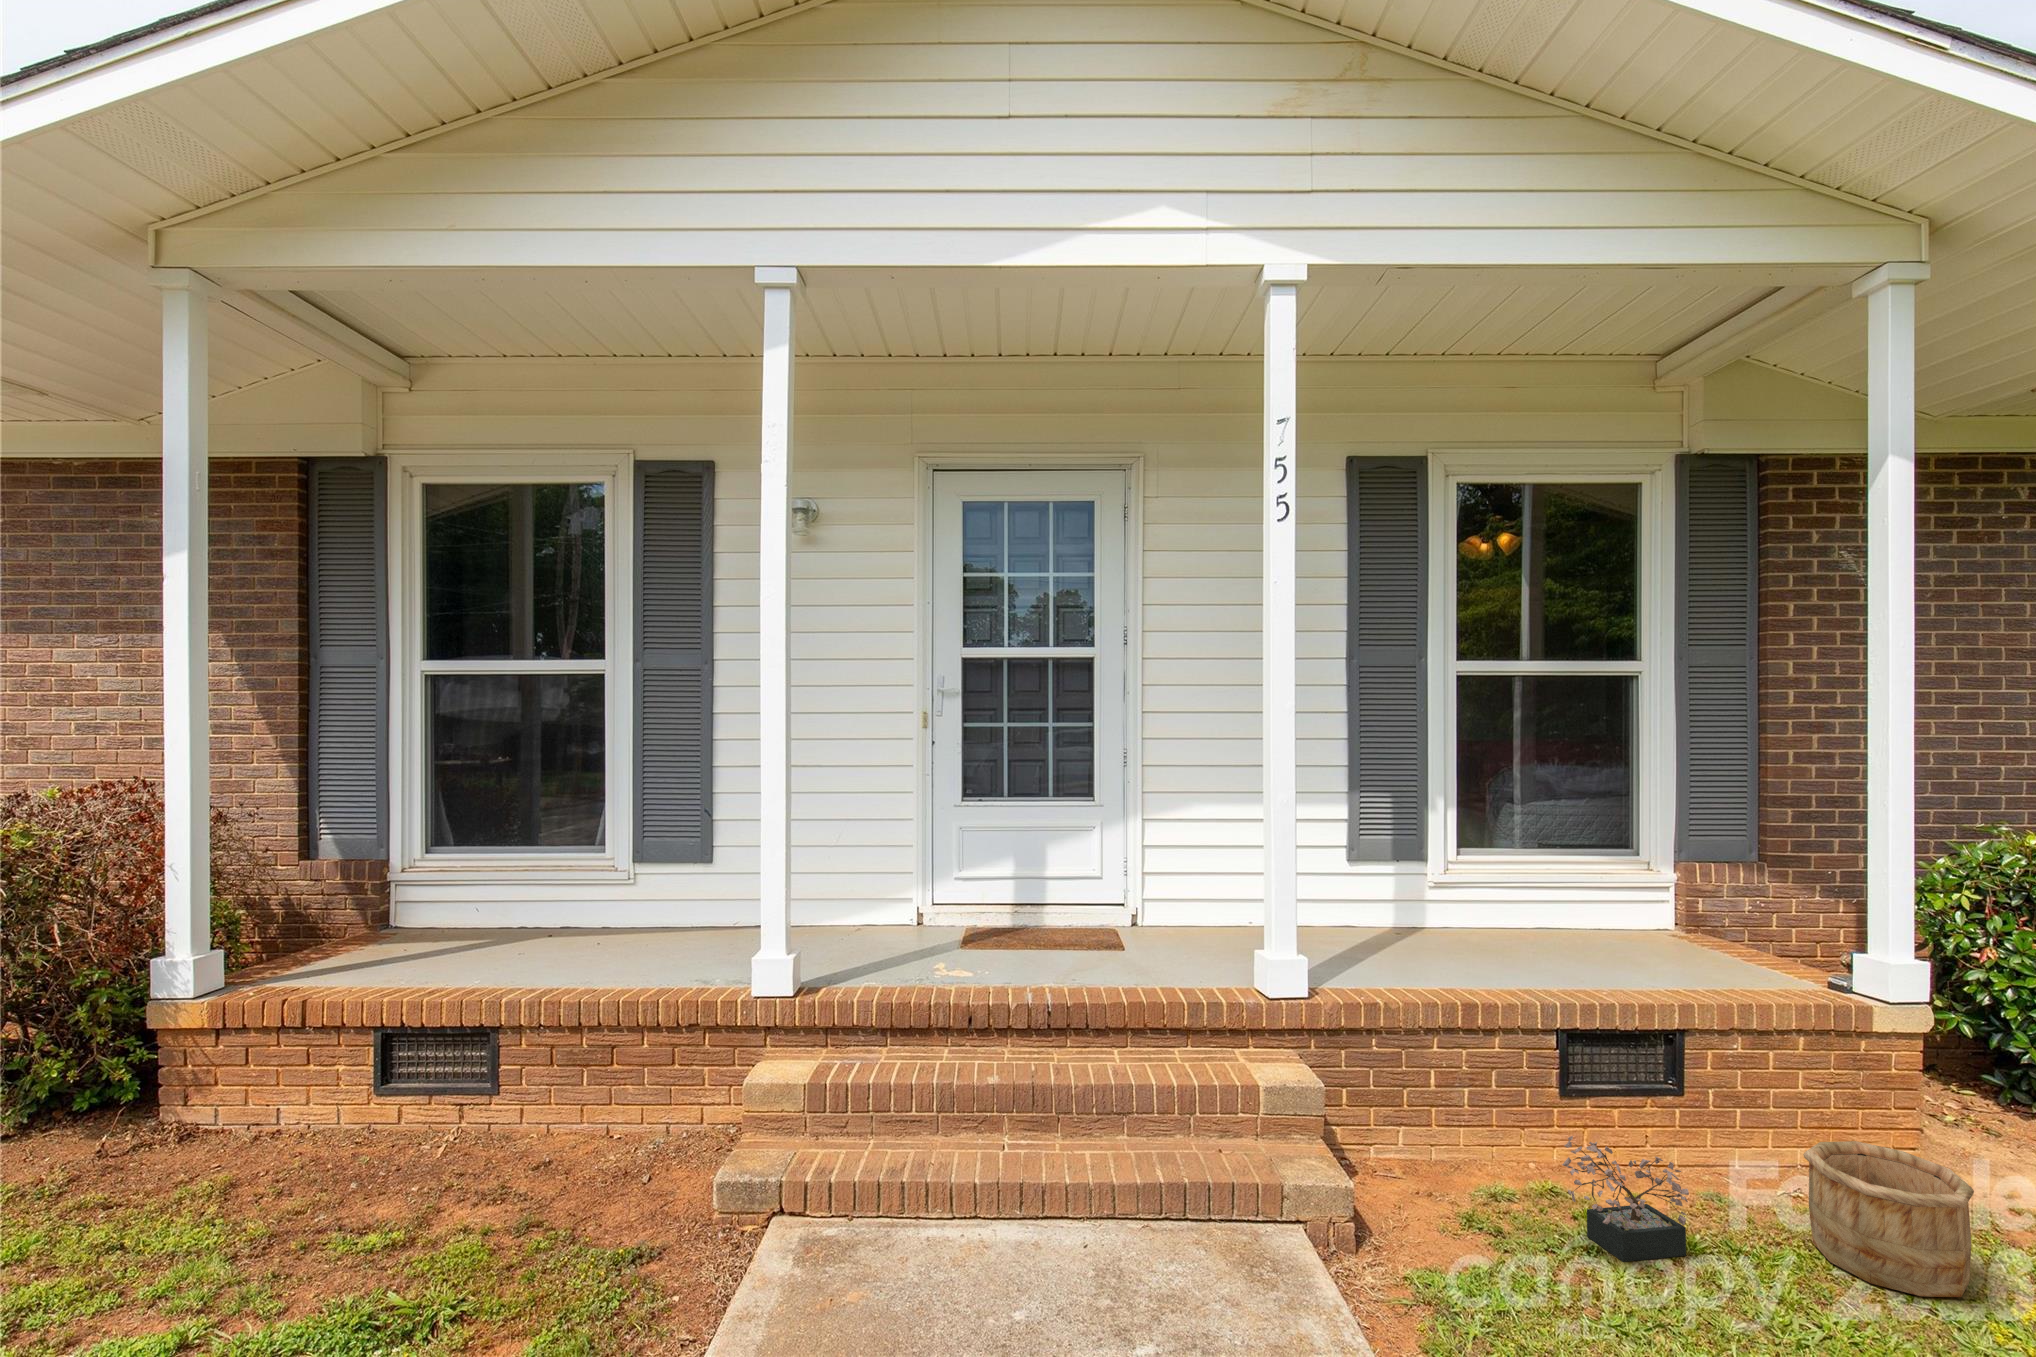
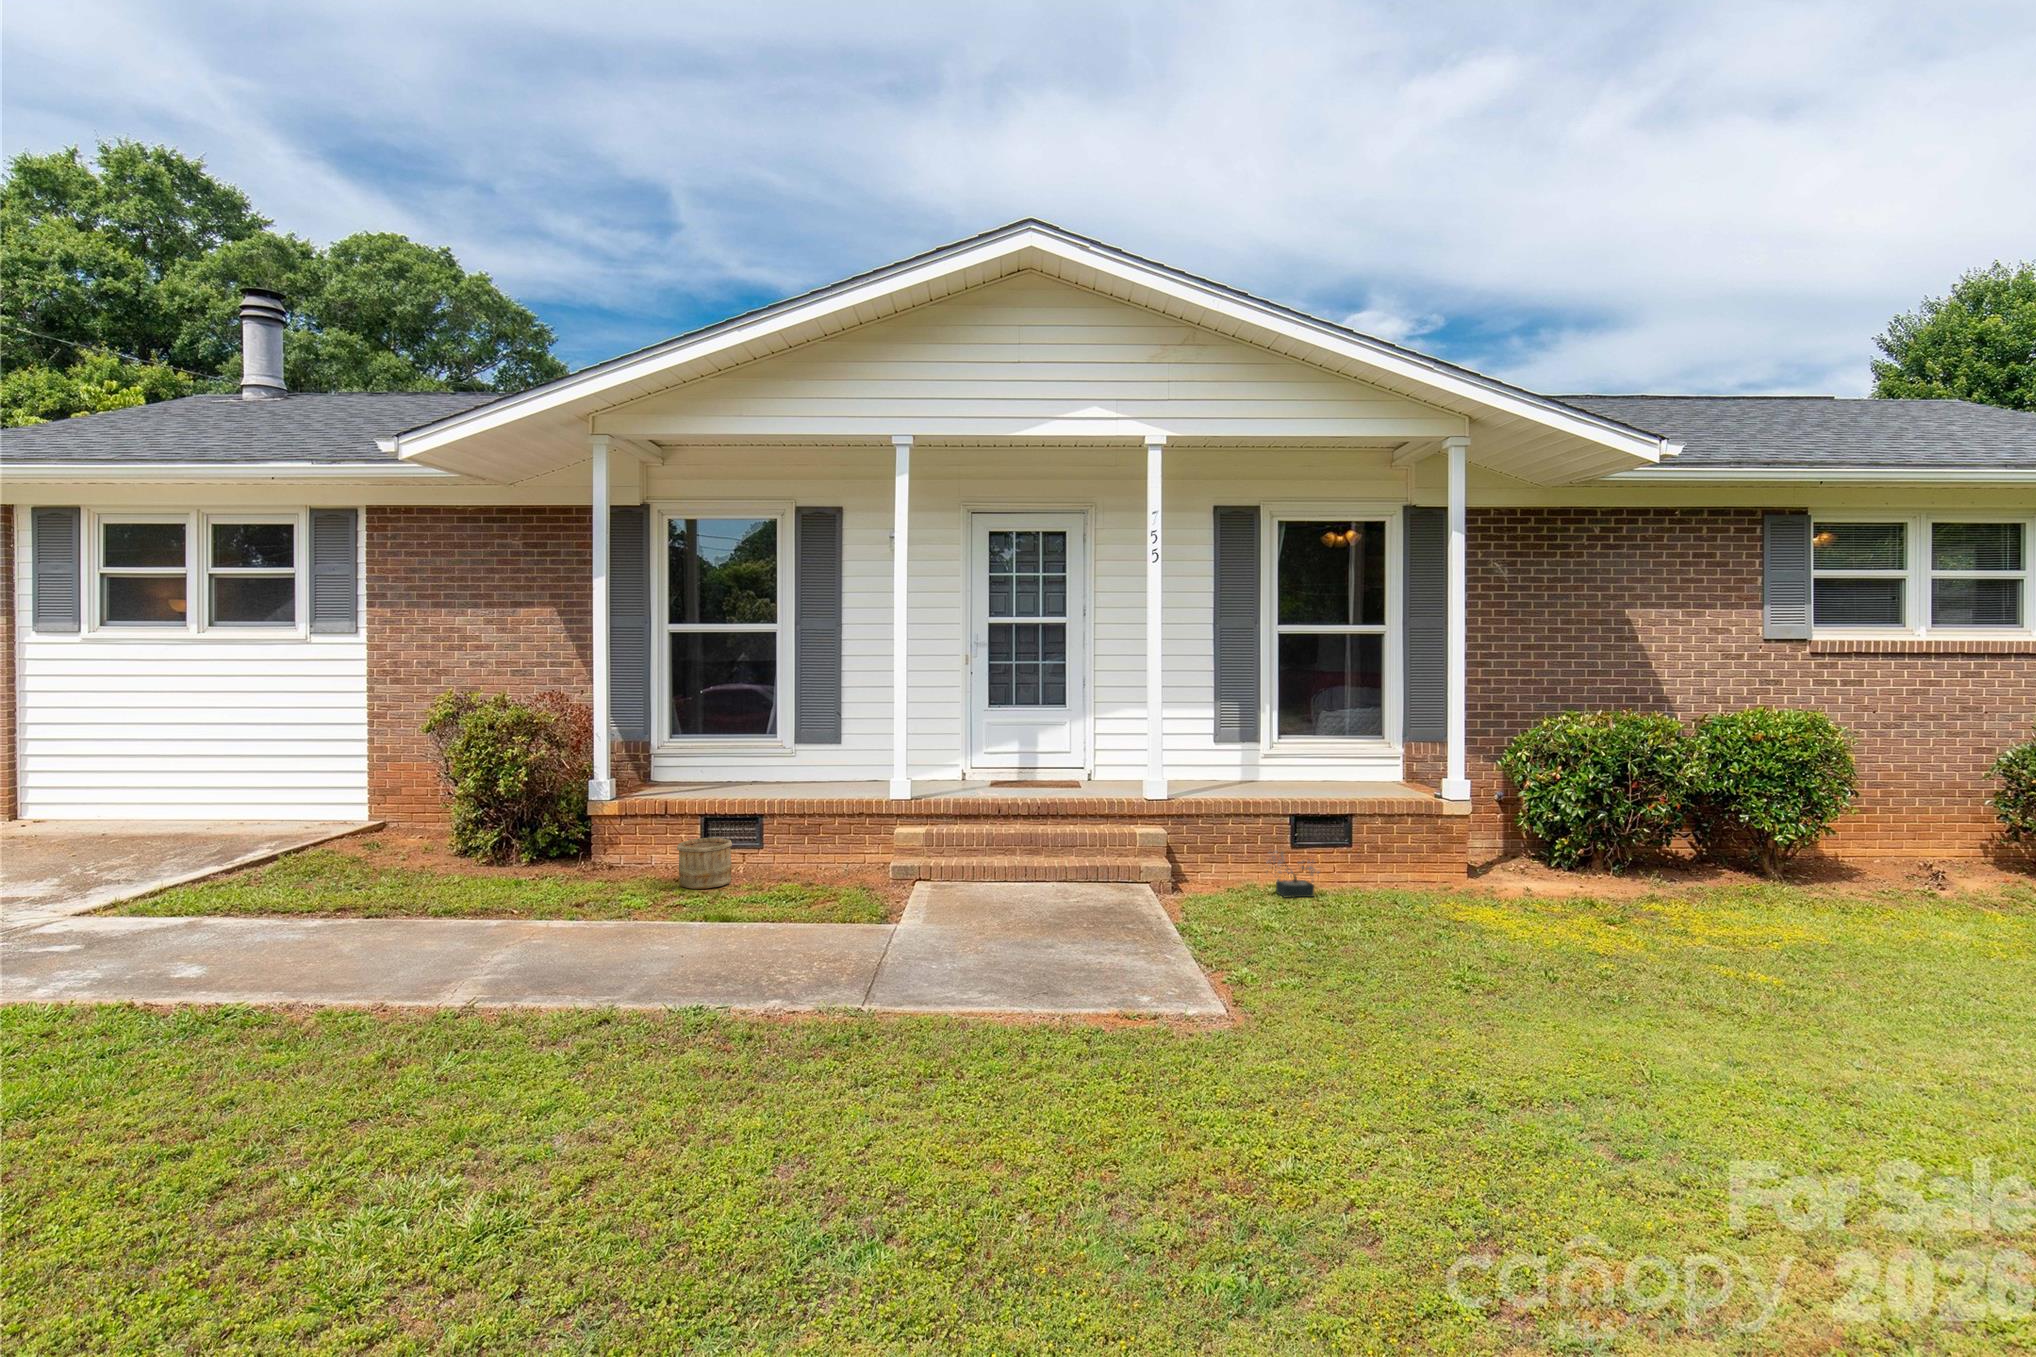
wooden bucket: present [1803,1141,1974,1297] -> present [677,838,732,889]

